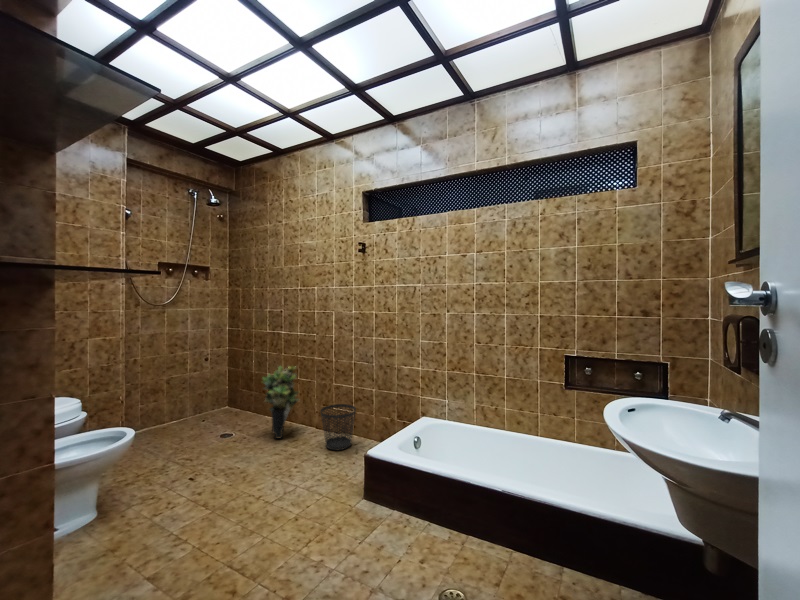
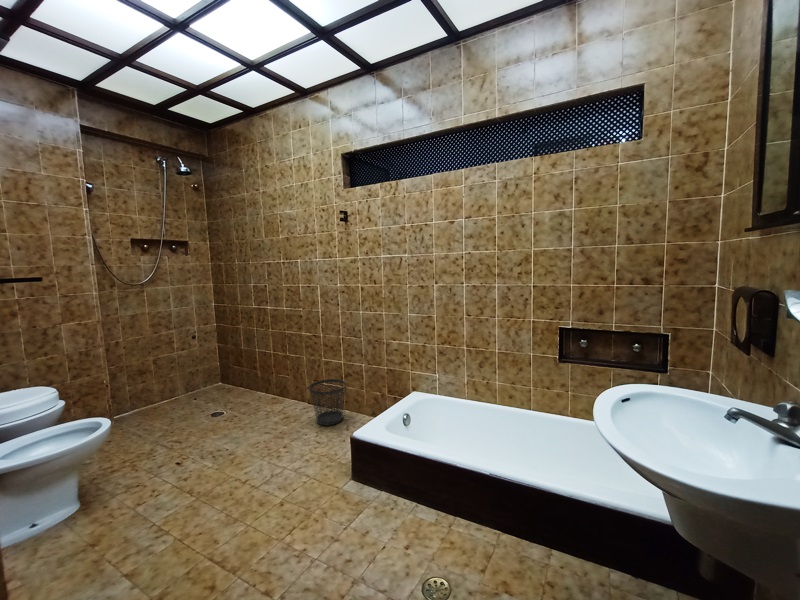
potted plant: present [262,366,298,438] -> none [248,341,290,415]

